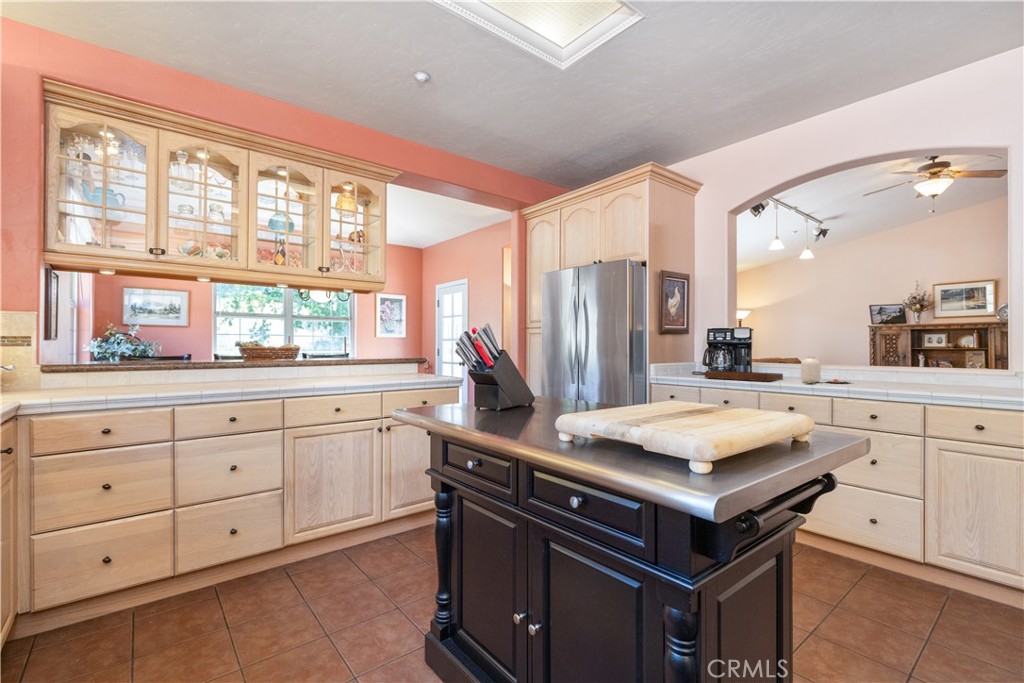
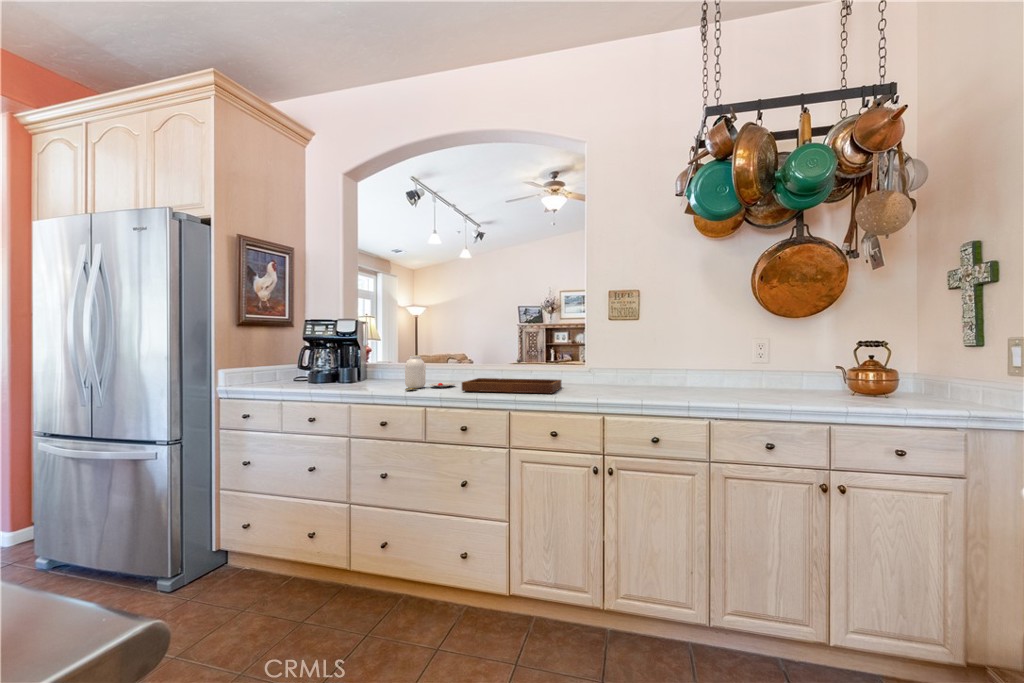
tray: present [705,357,783,381] -> present [462,358,561,393]

